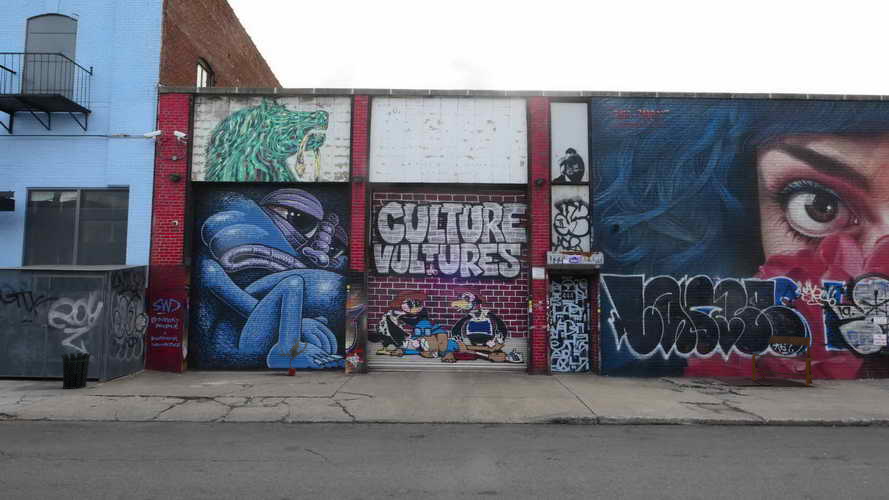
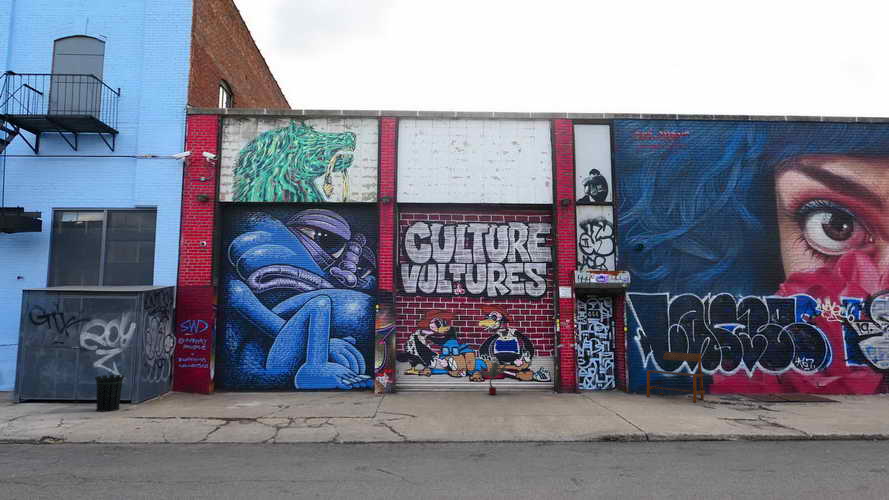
bench: present [752,336,814,386] -> present [647,352,705,402]
potted tree: present [278,339,308,376] -> present [478,357,507,395]

